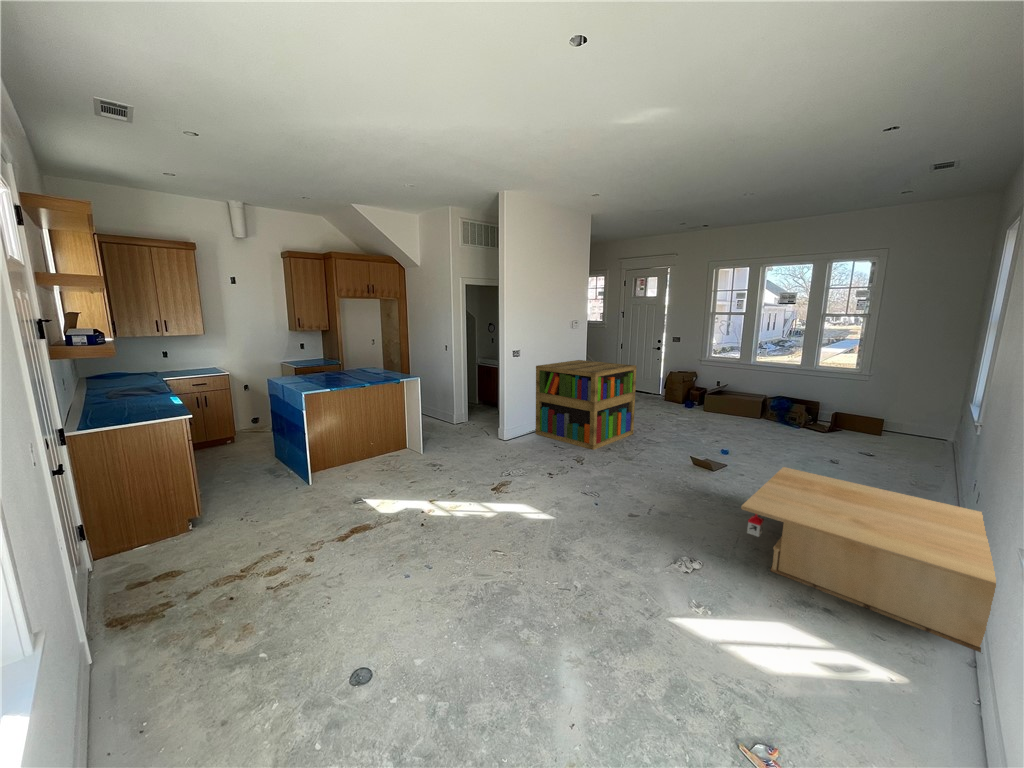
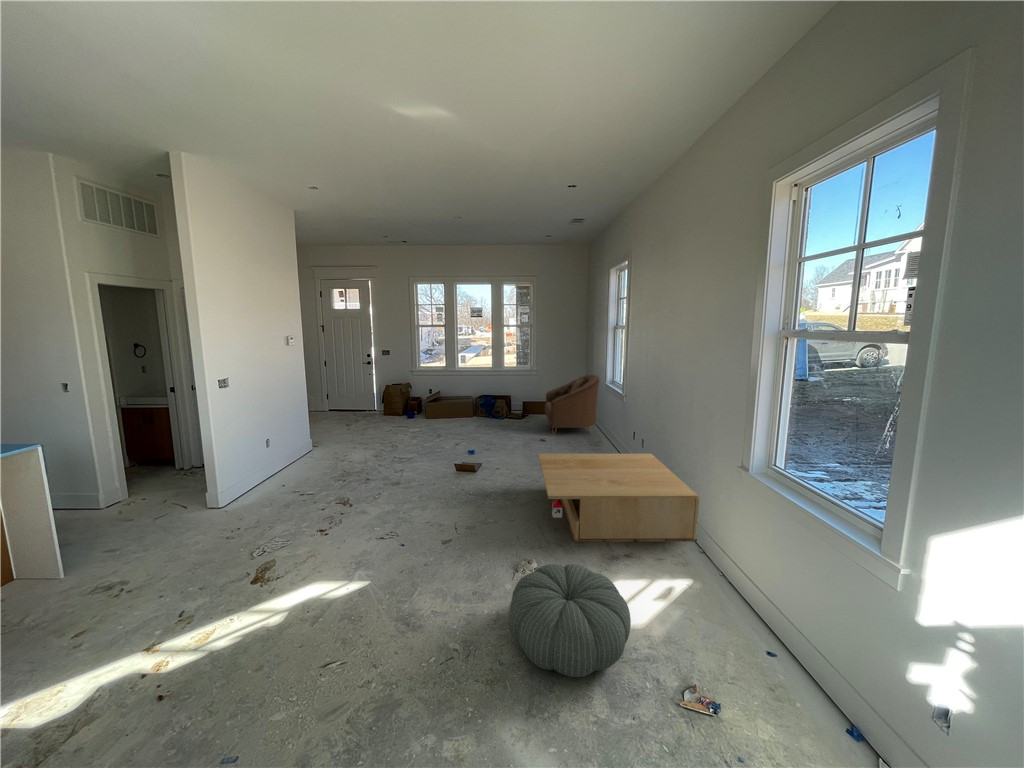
bookshelf: present [536,360,636,450] -> none [252,383,379,484]
armchair: none [865,386,983,474] -> present [545,375,599,433]
pouf: none [614,557,747,671] -> present [509,564,631,677]

